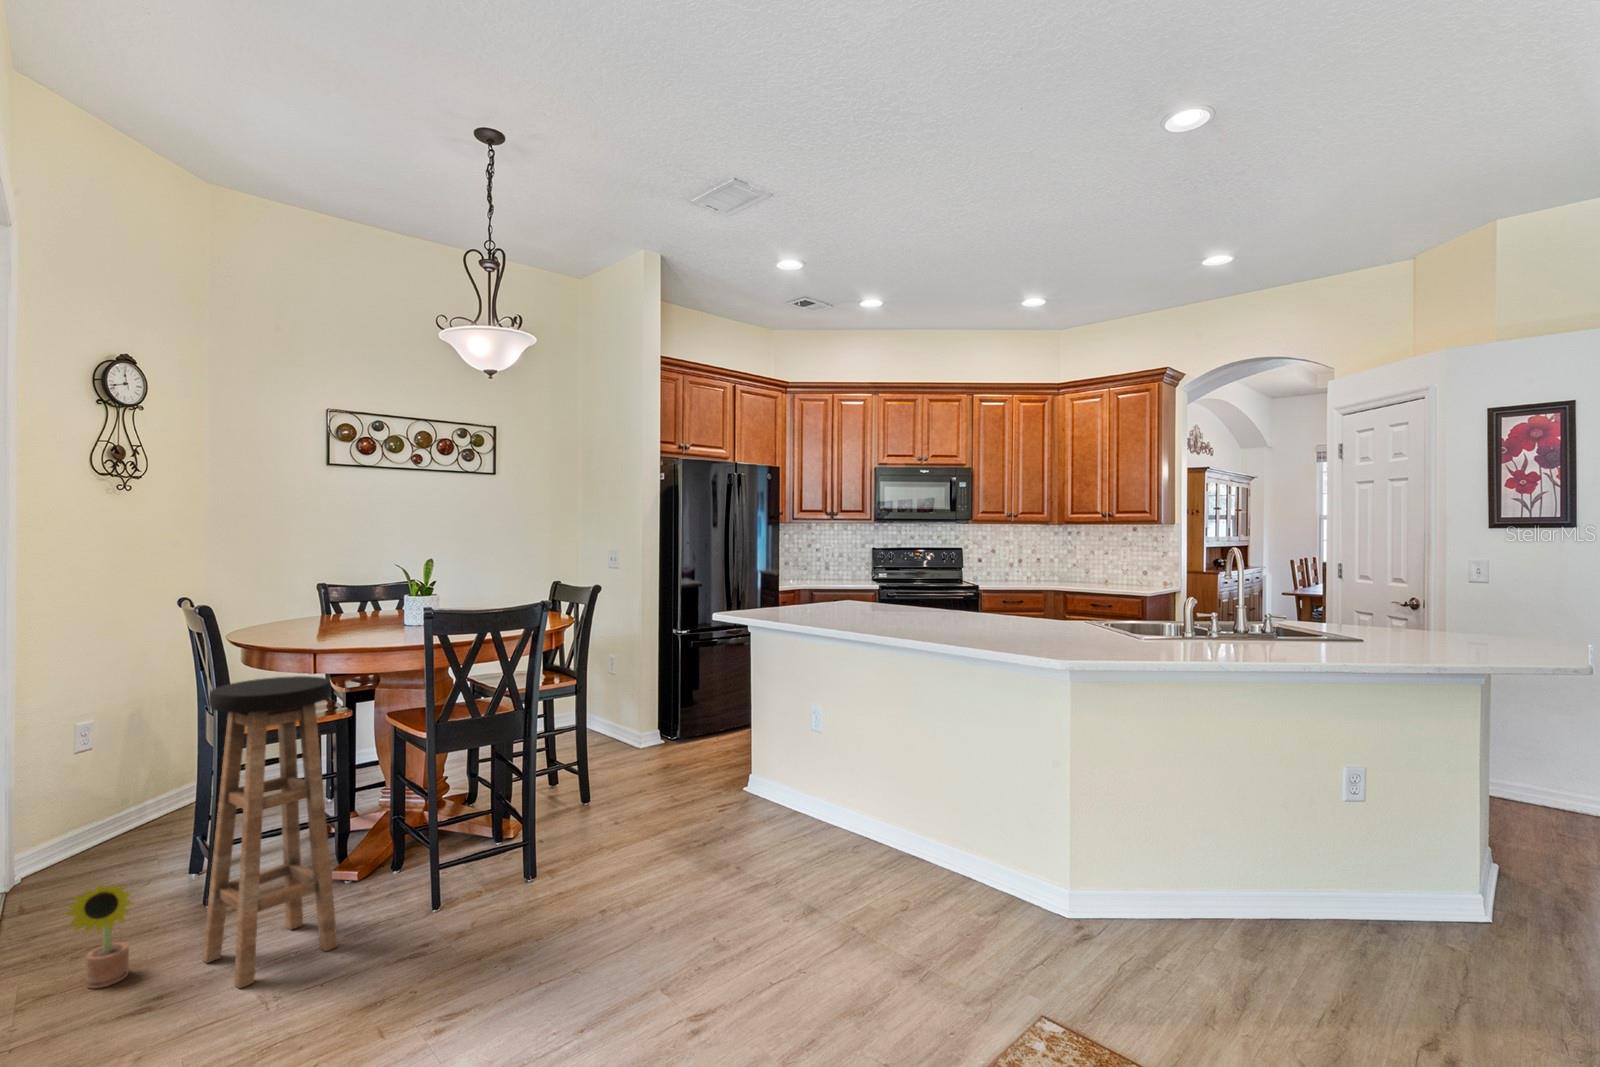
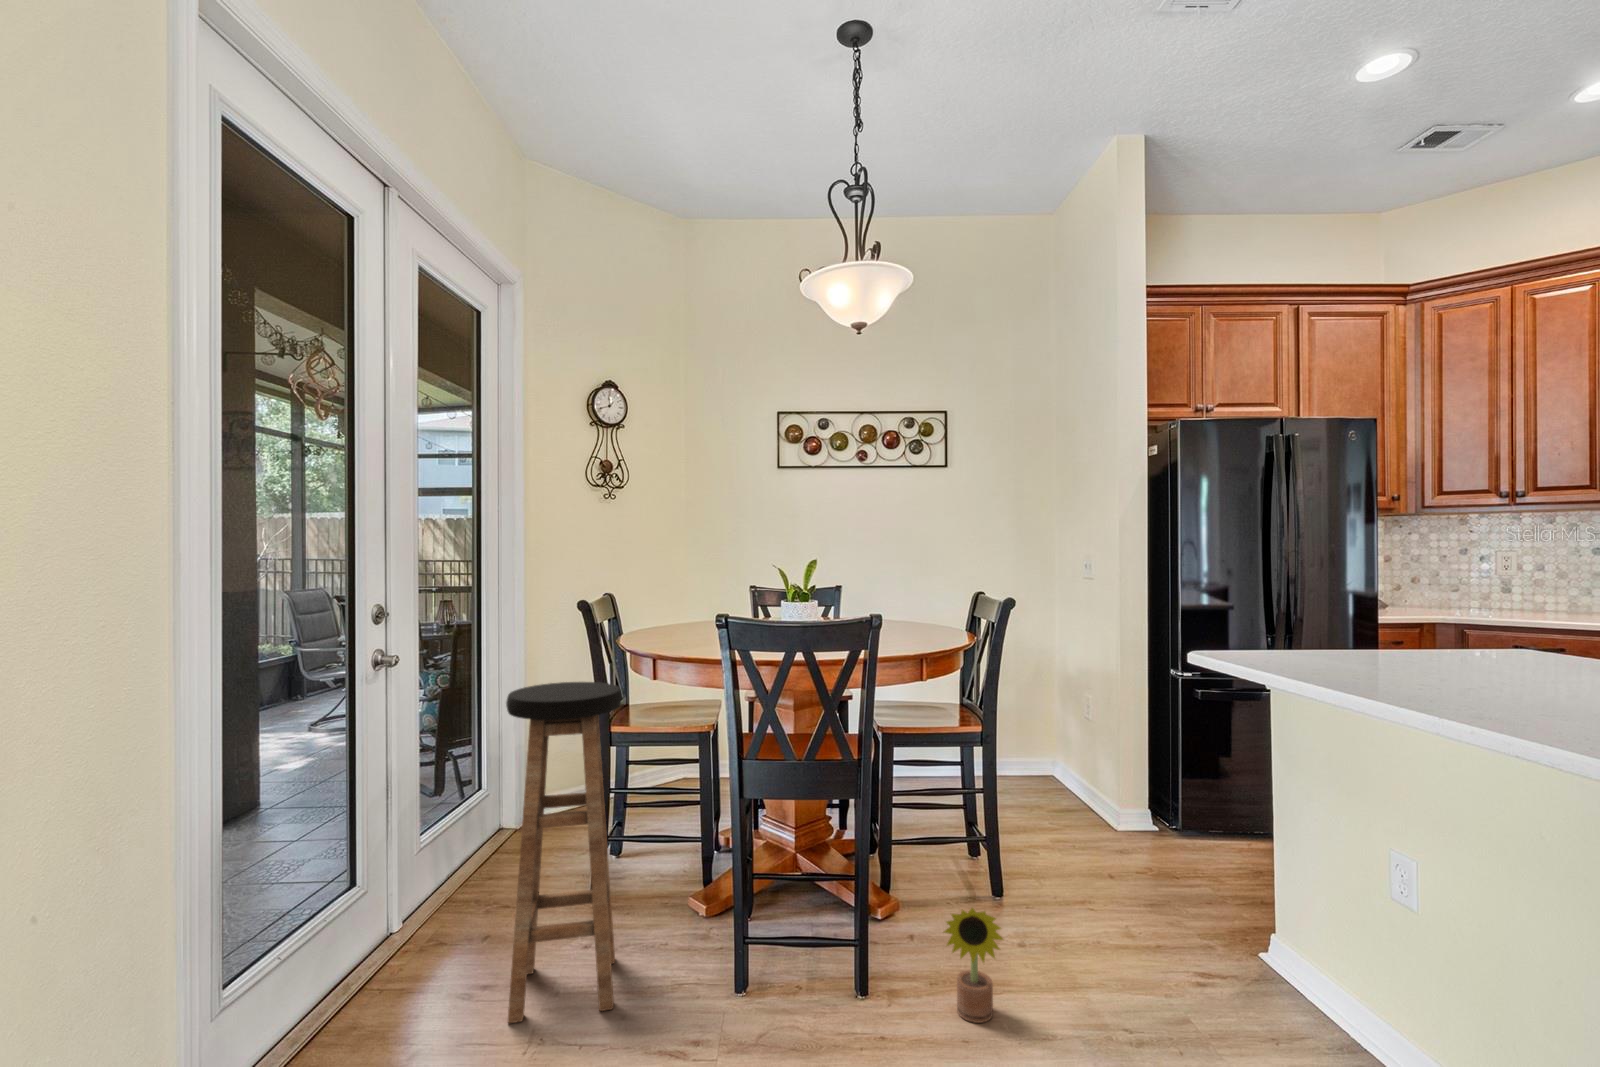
decorative plant: present [65,885,133,988] -> present [944,908,1003,1023]

